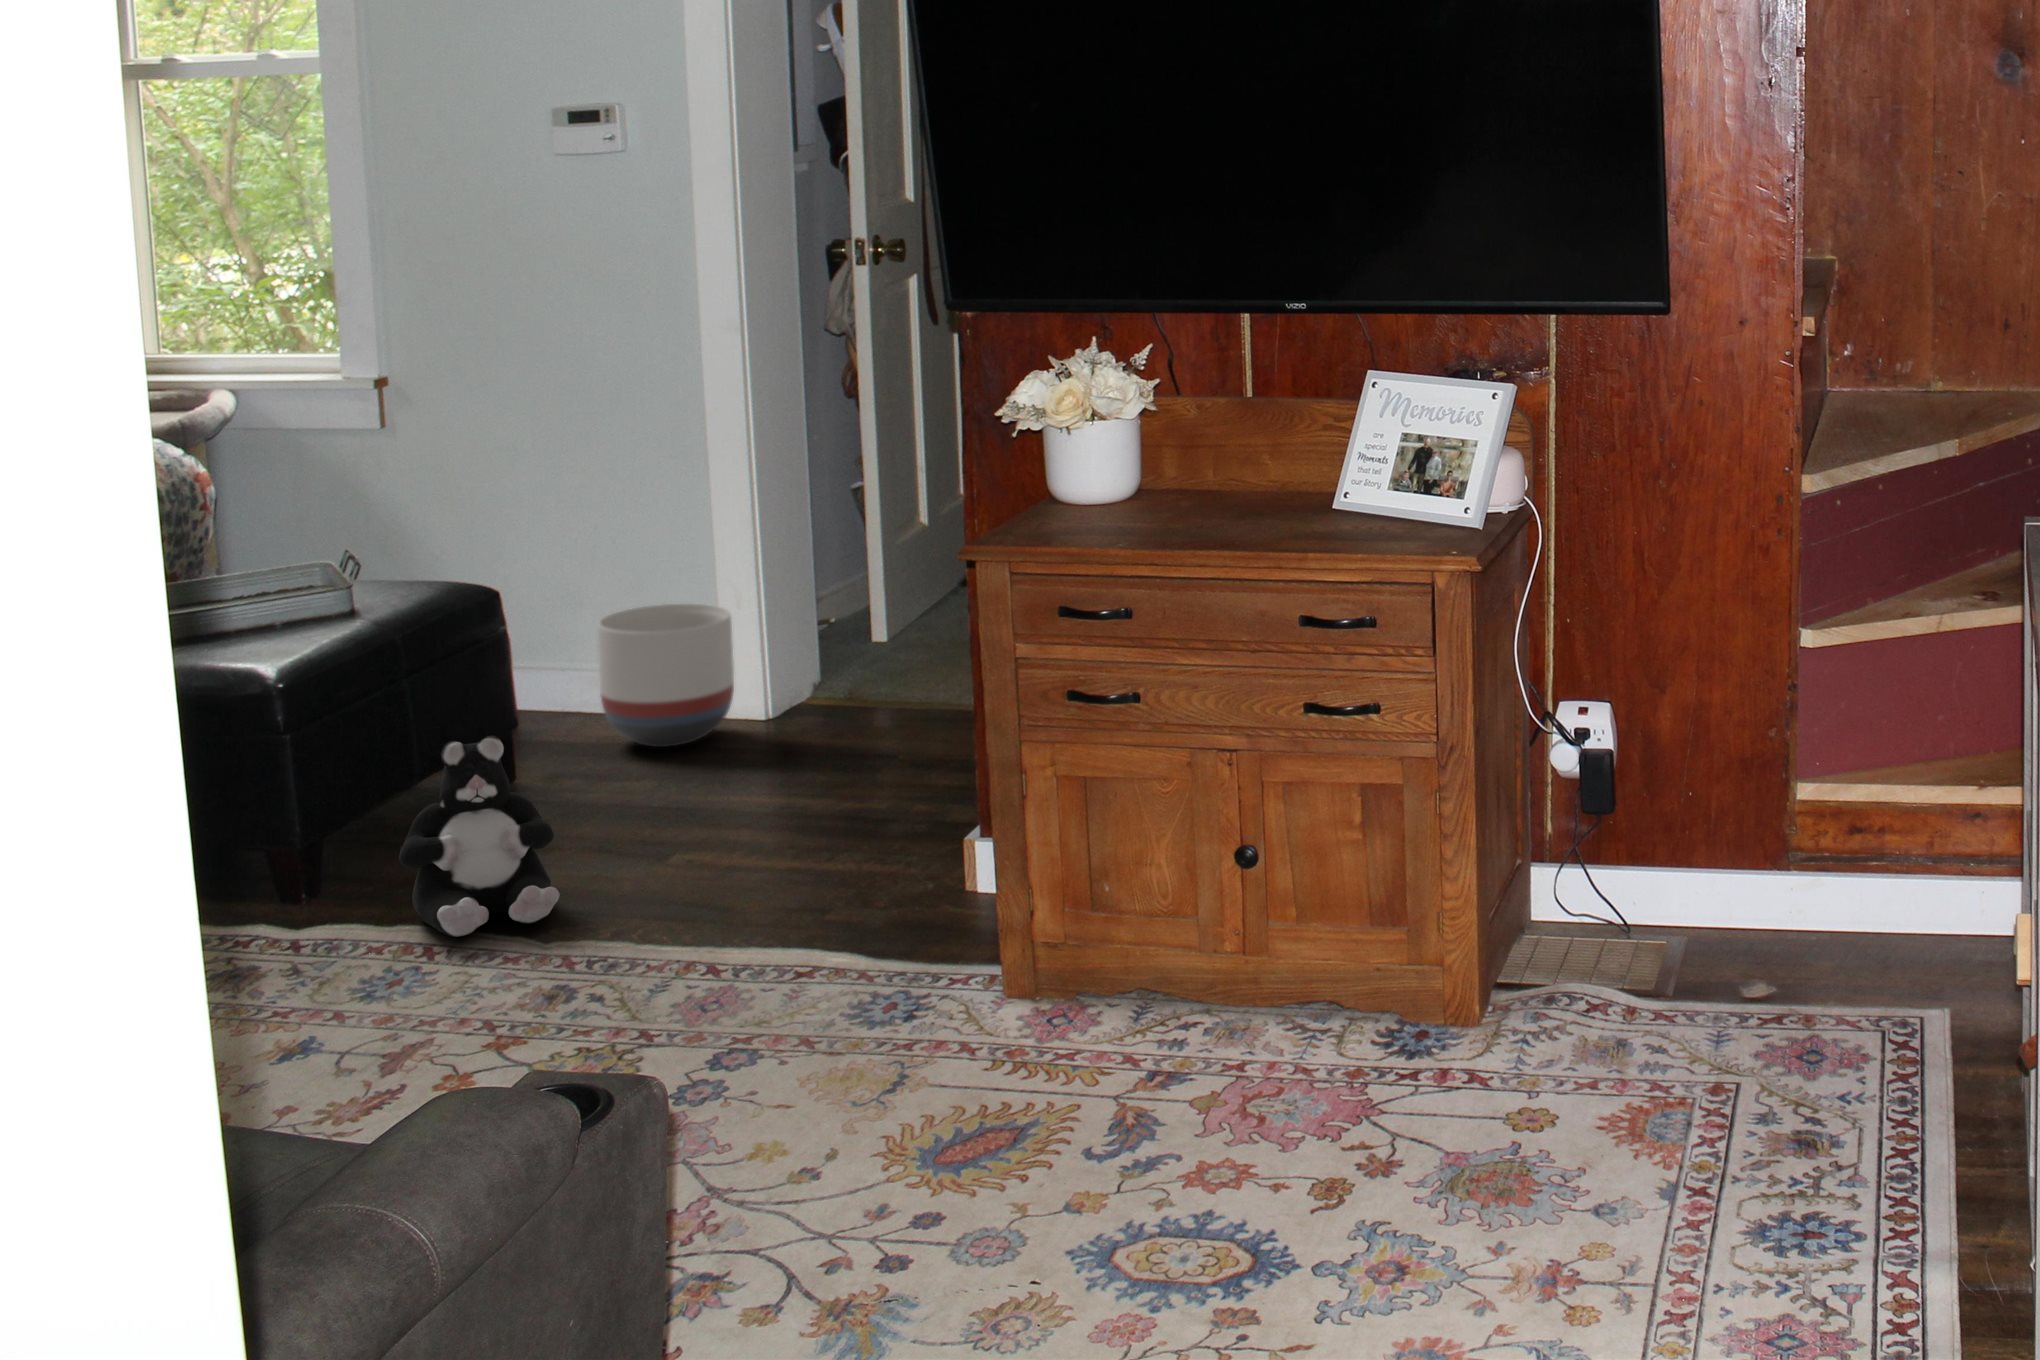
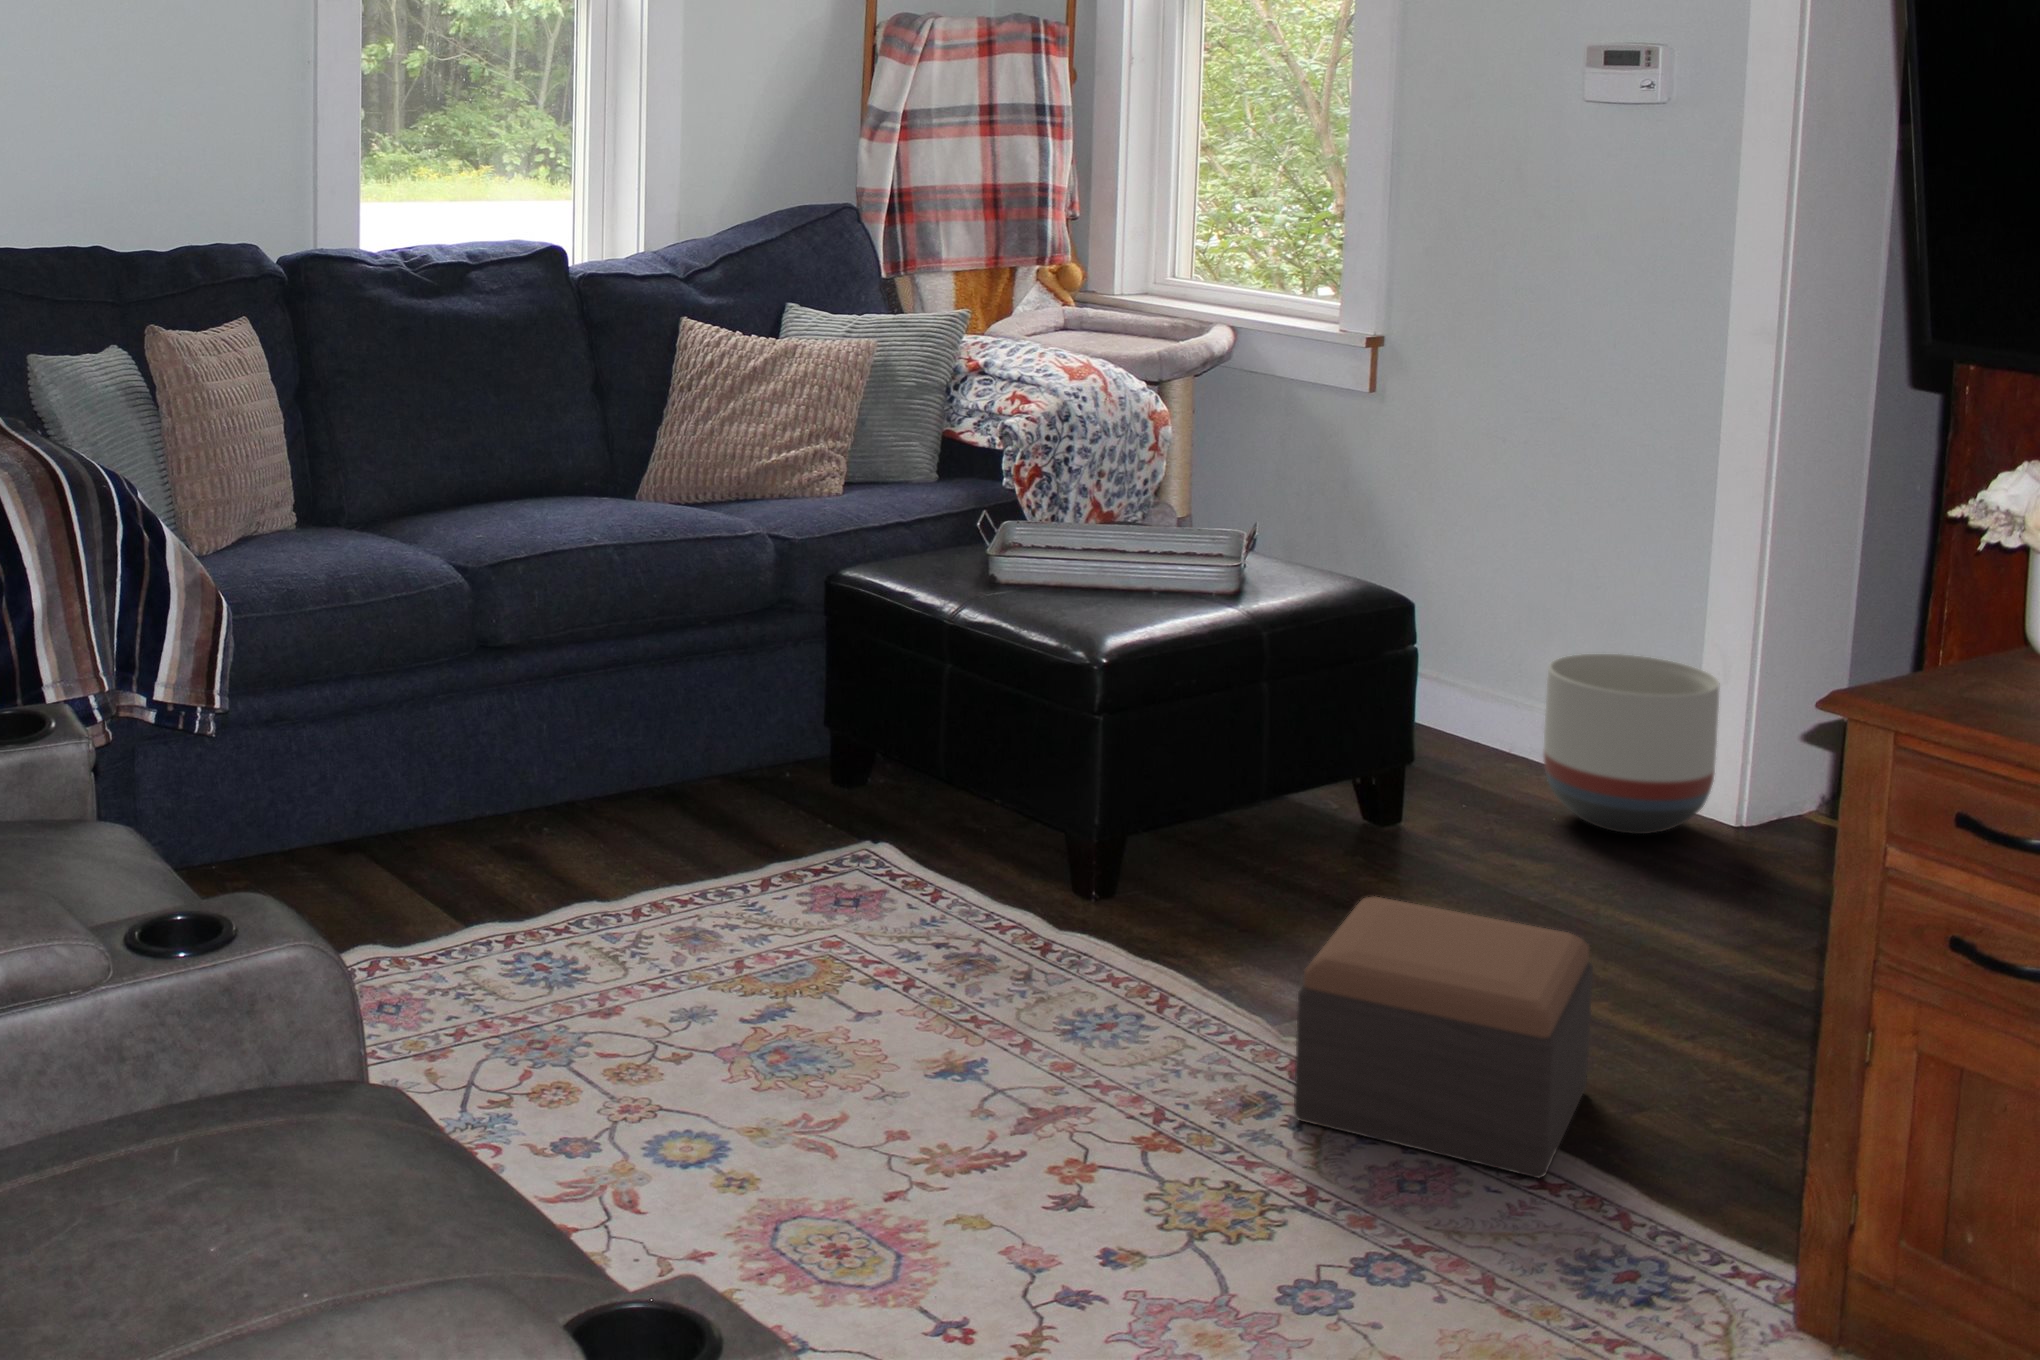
plush toy: present [399,736,560,937] -> none [1178,765,1351,1001]
footstool: none [587,794,796,996] -> present [1294,896,1593,1178]

